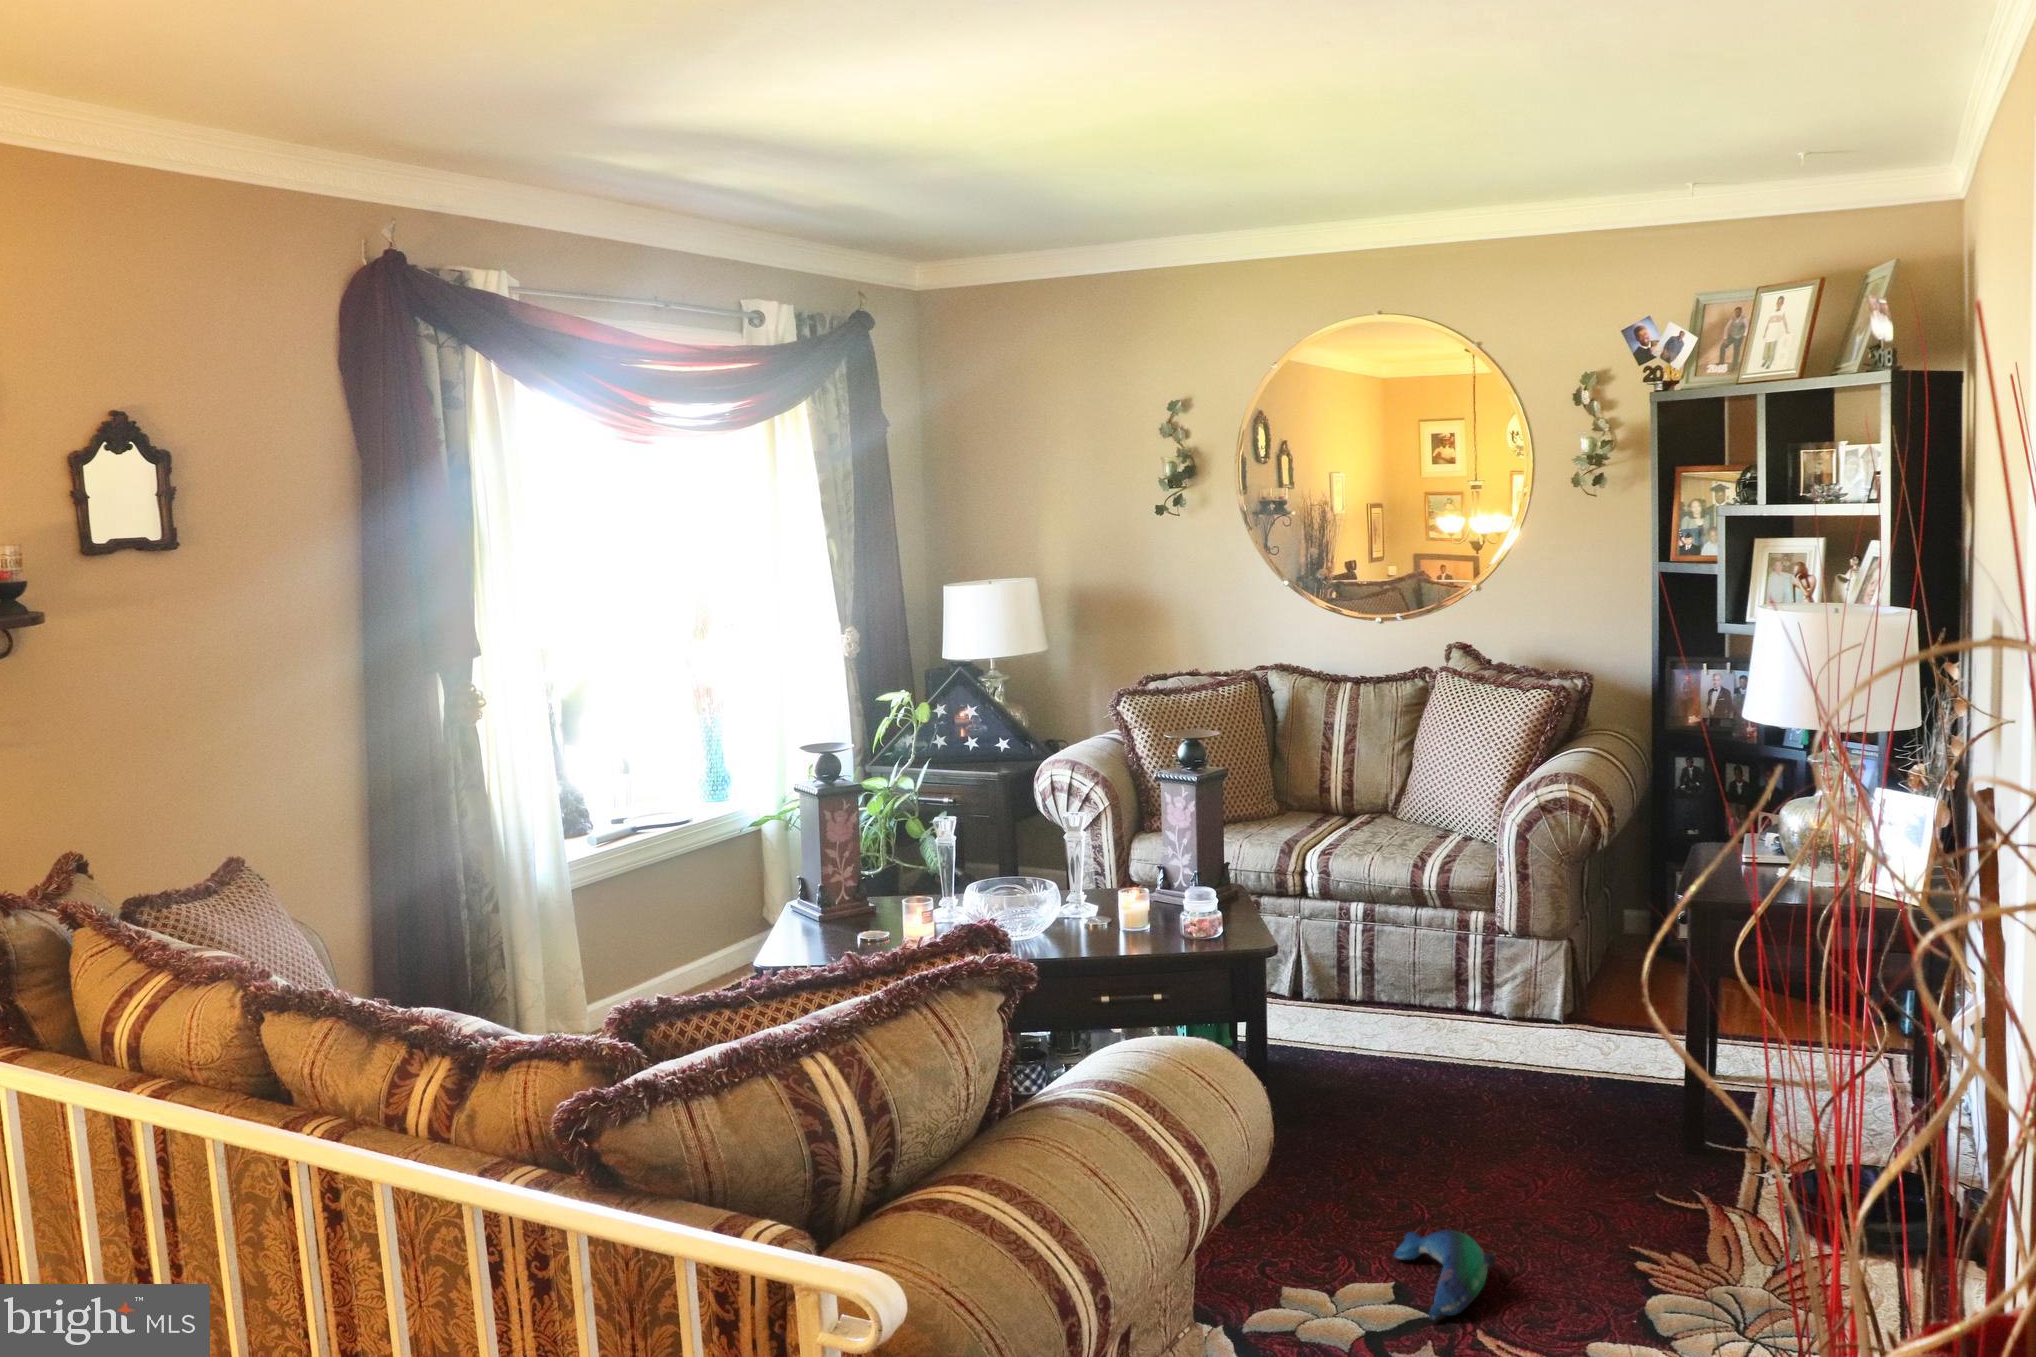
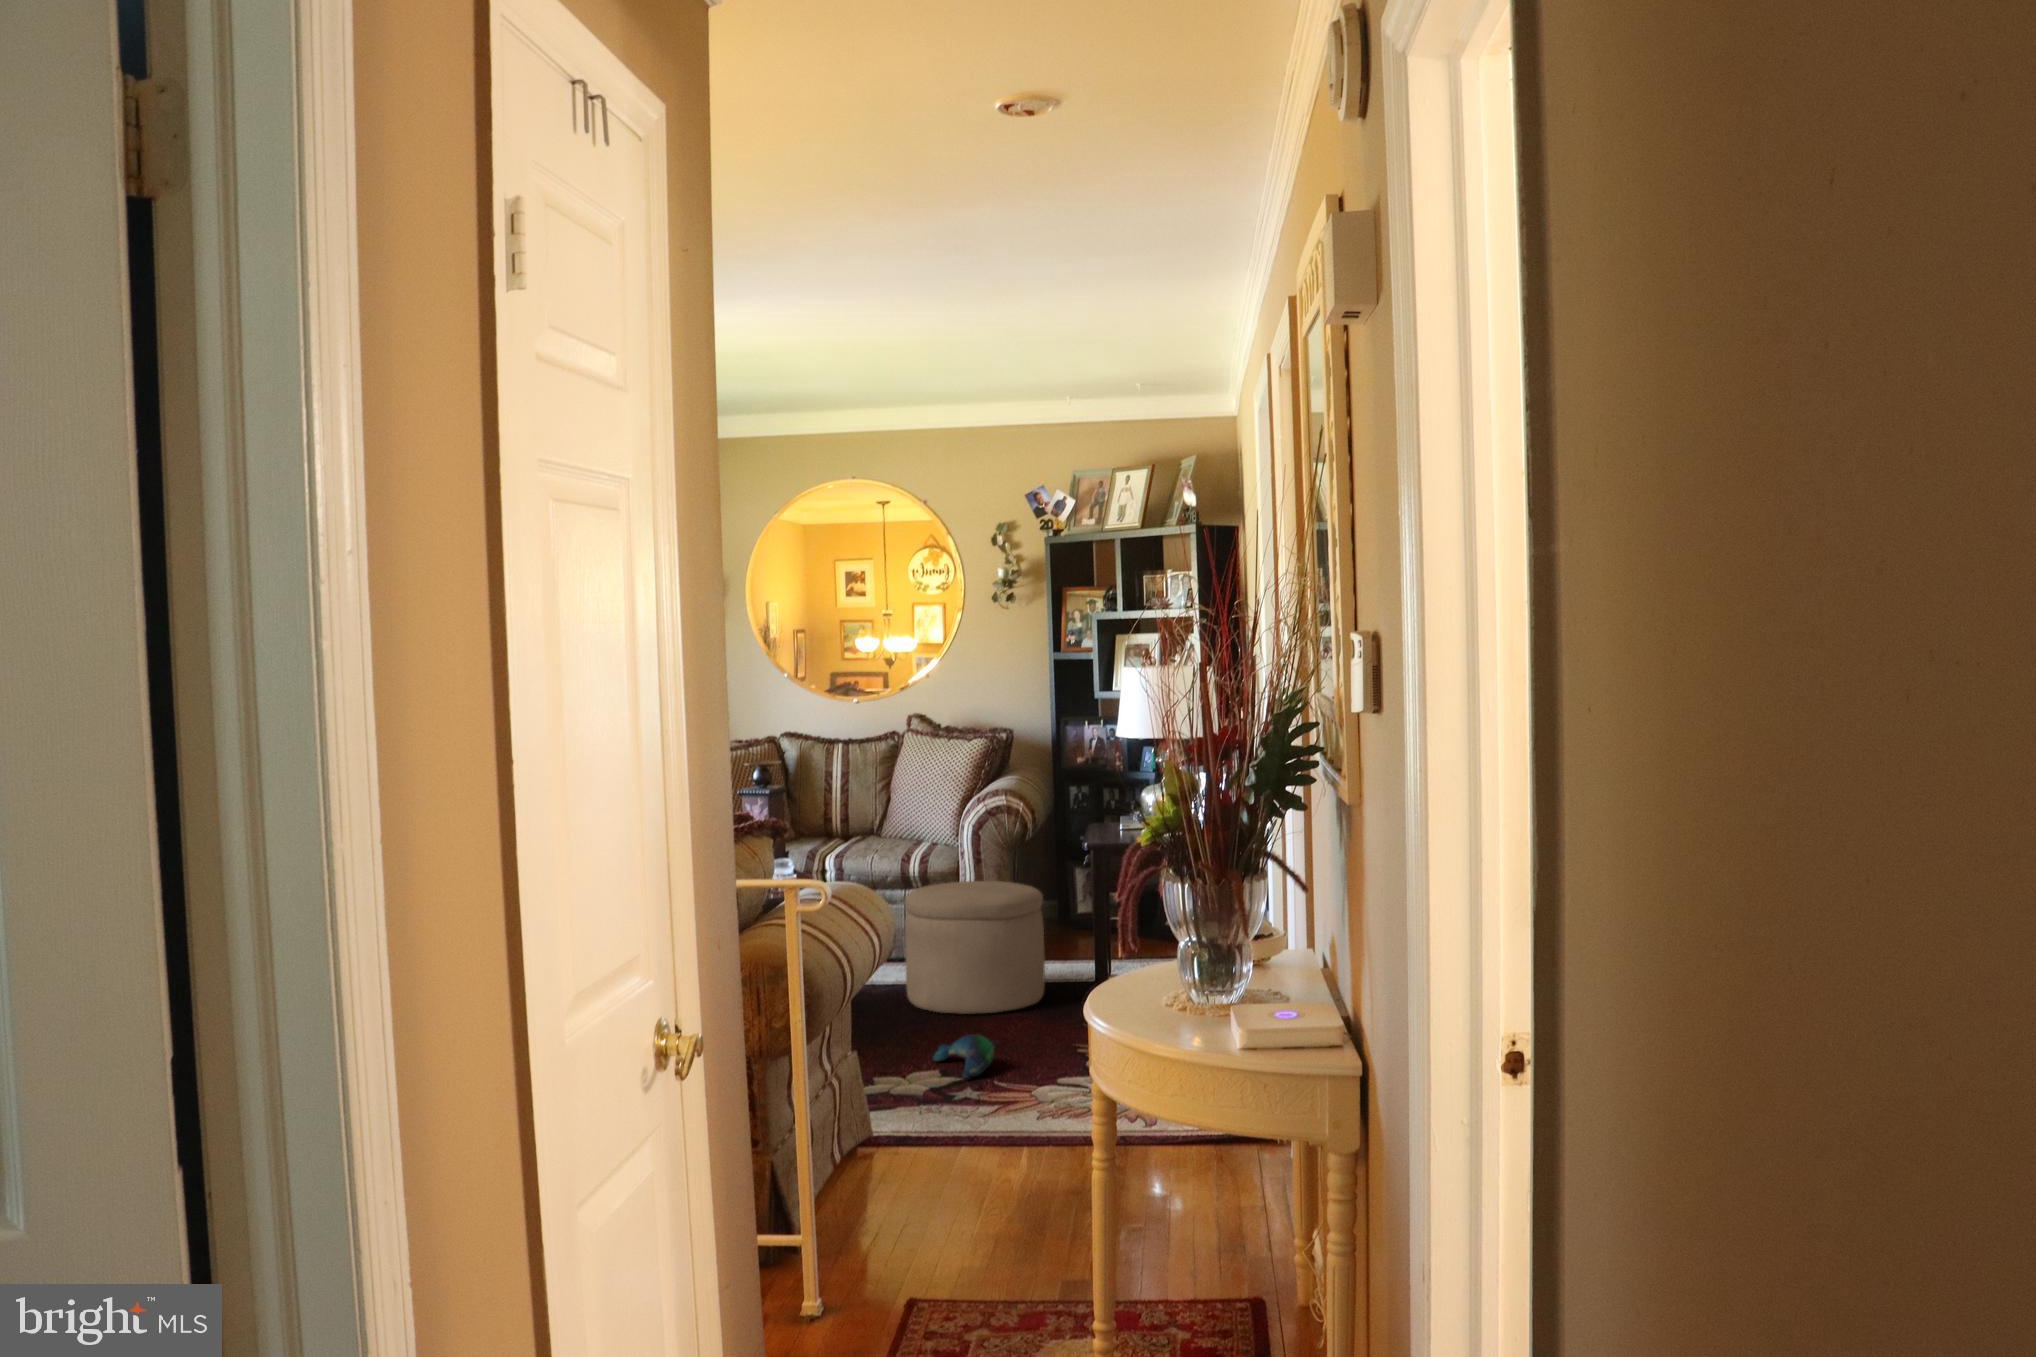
ottoman: none [1391,926,1606,1144] -> present [904,881,1045,1014]

